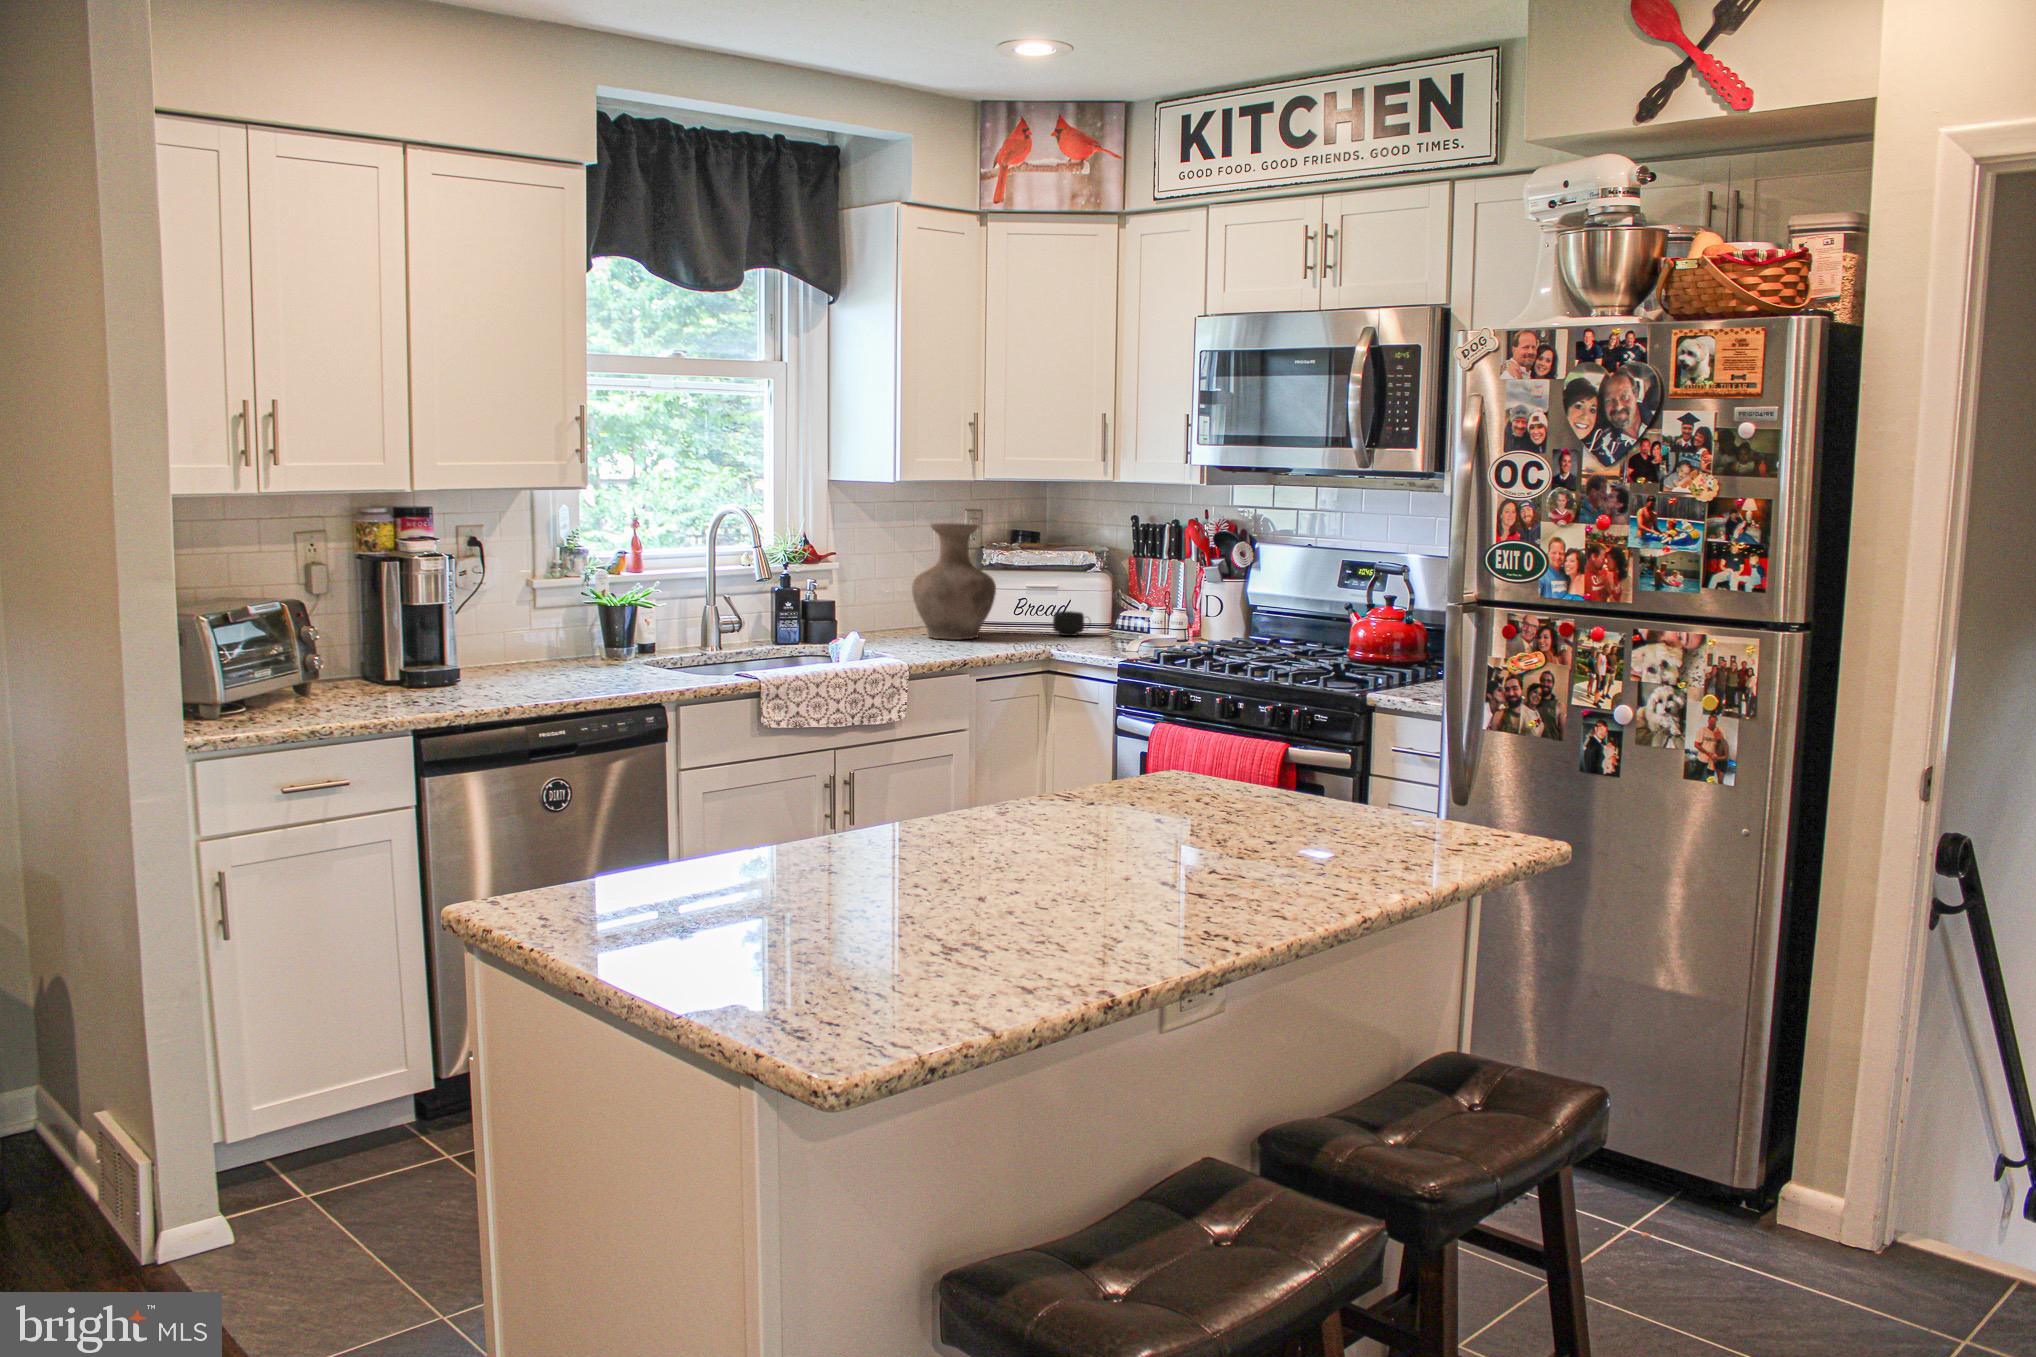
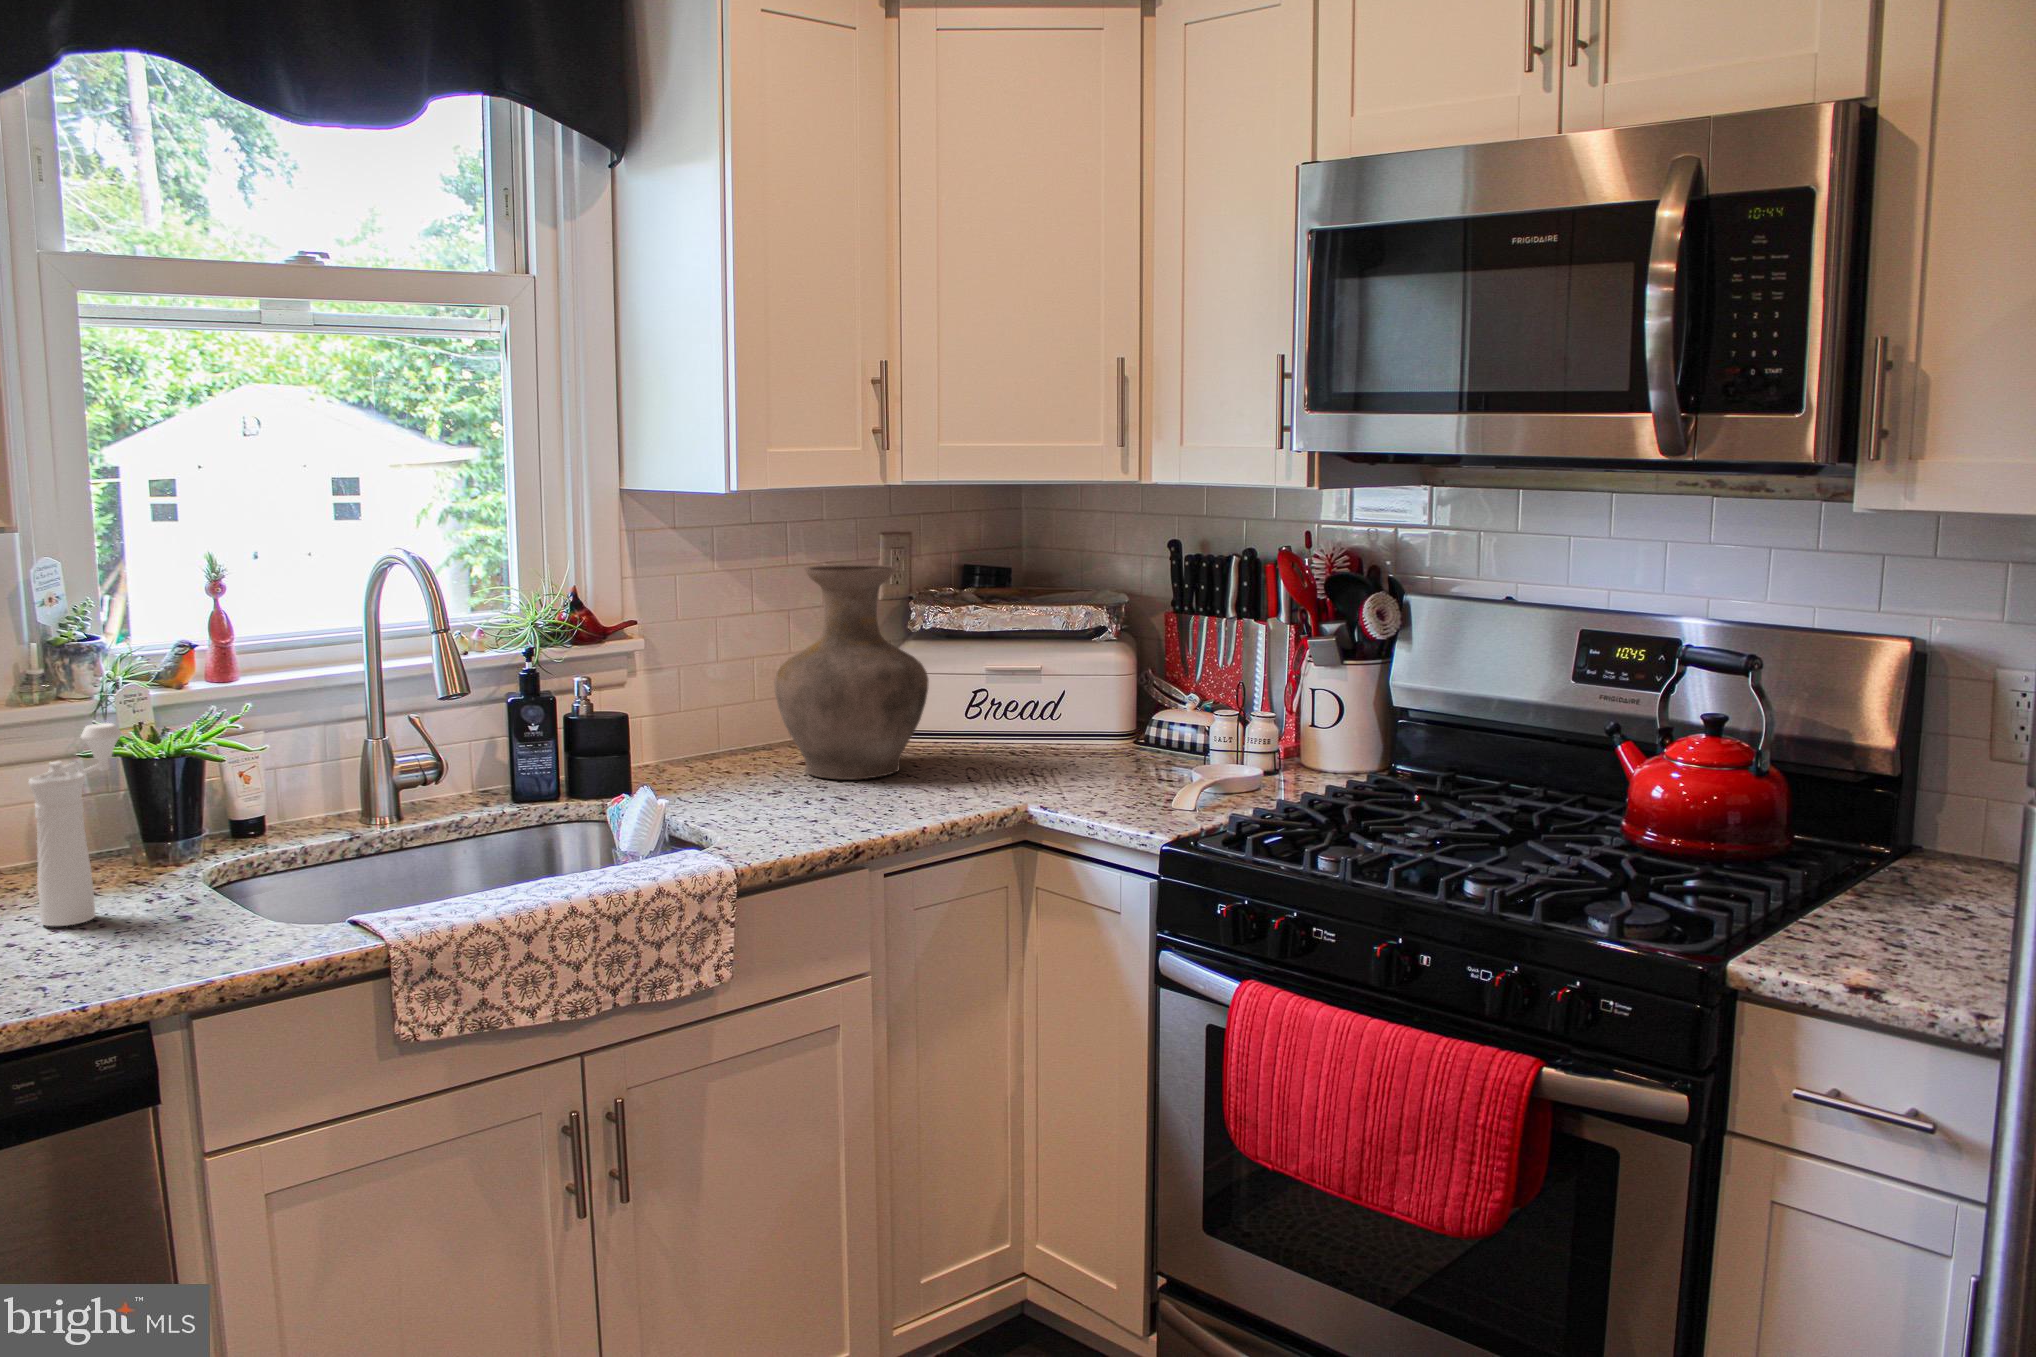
pepper mill: none [588,585,618,675] -> present [28,723,121,926]
mug: present [1053,611,1089,636] -> none [1033,717,1101,763]

